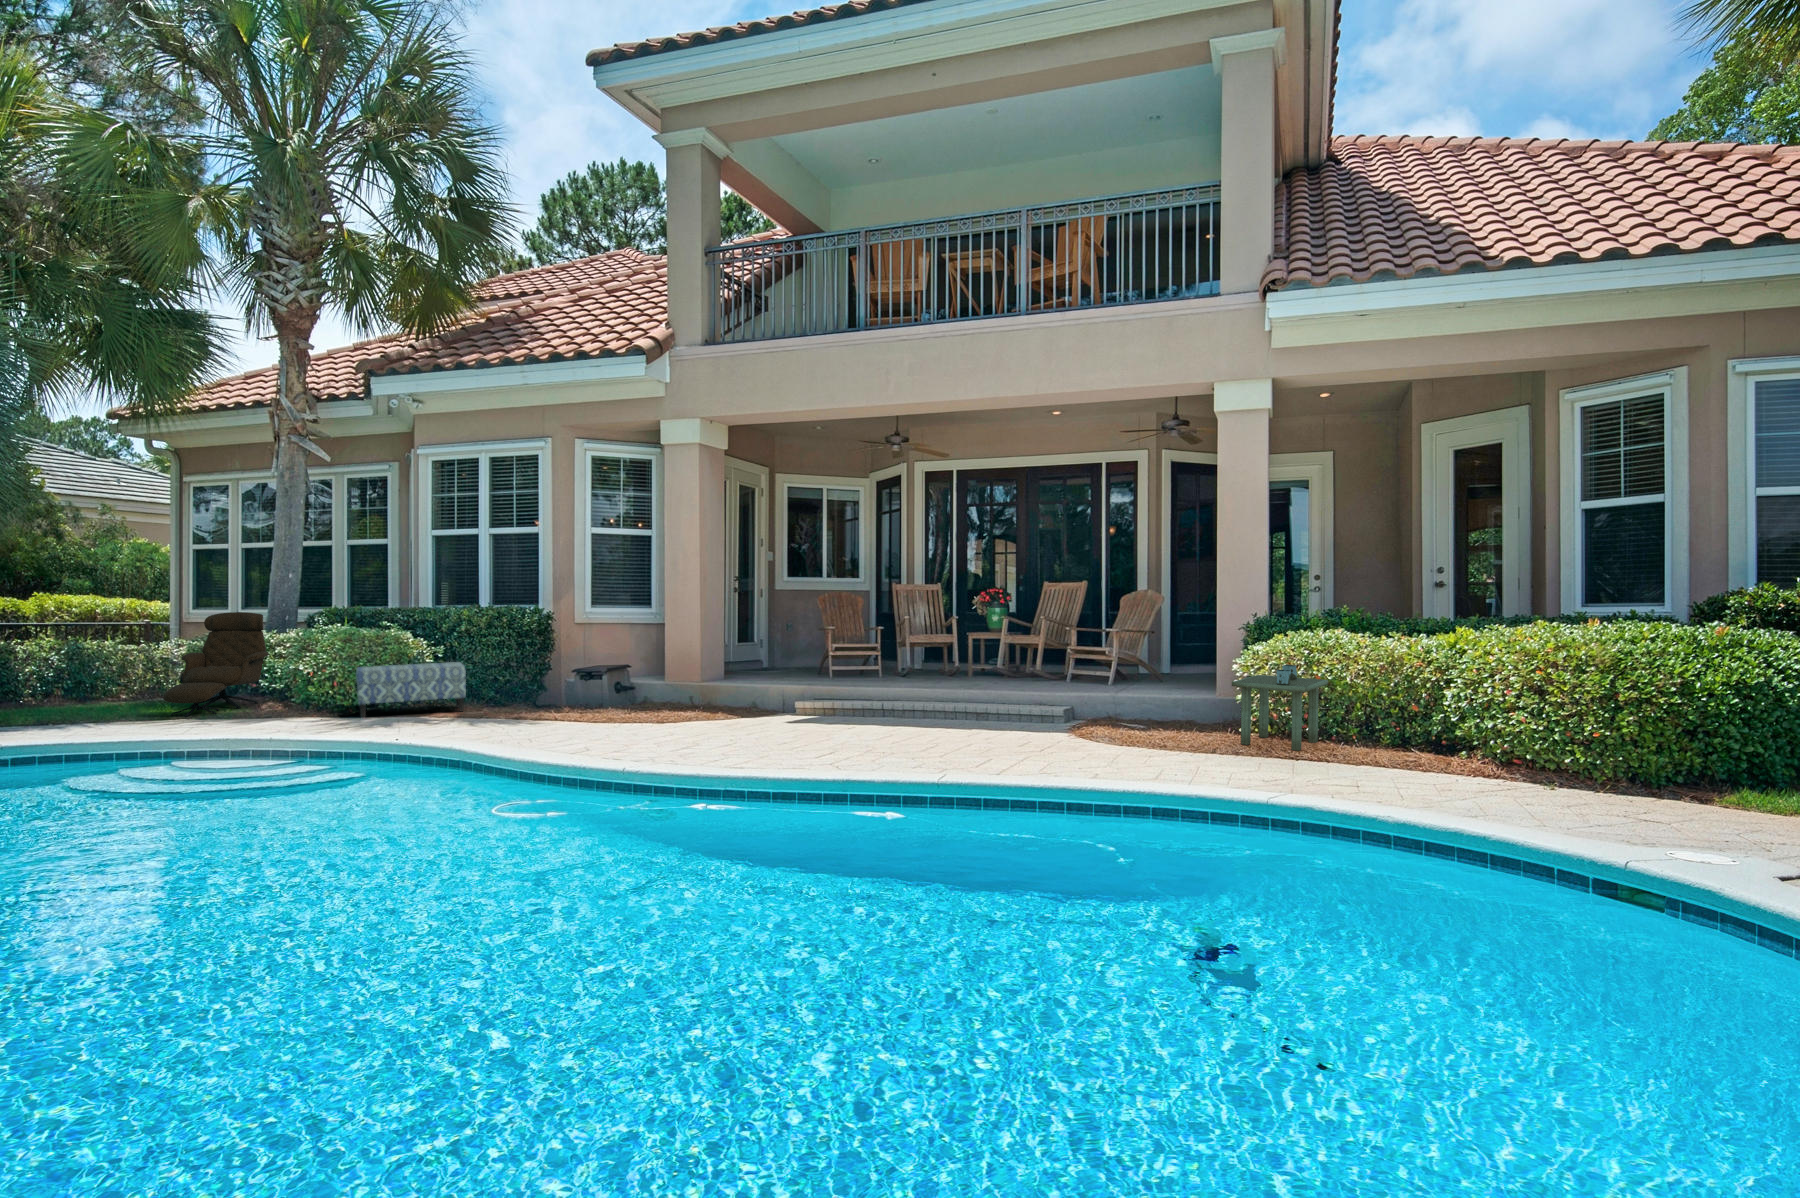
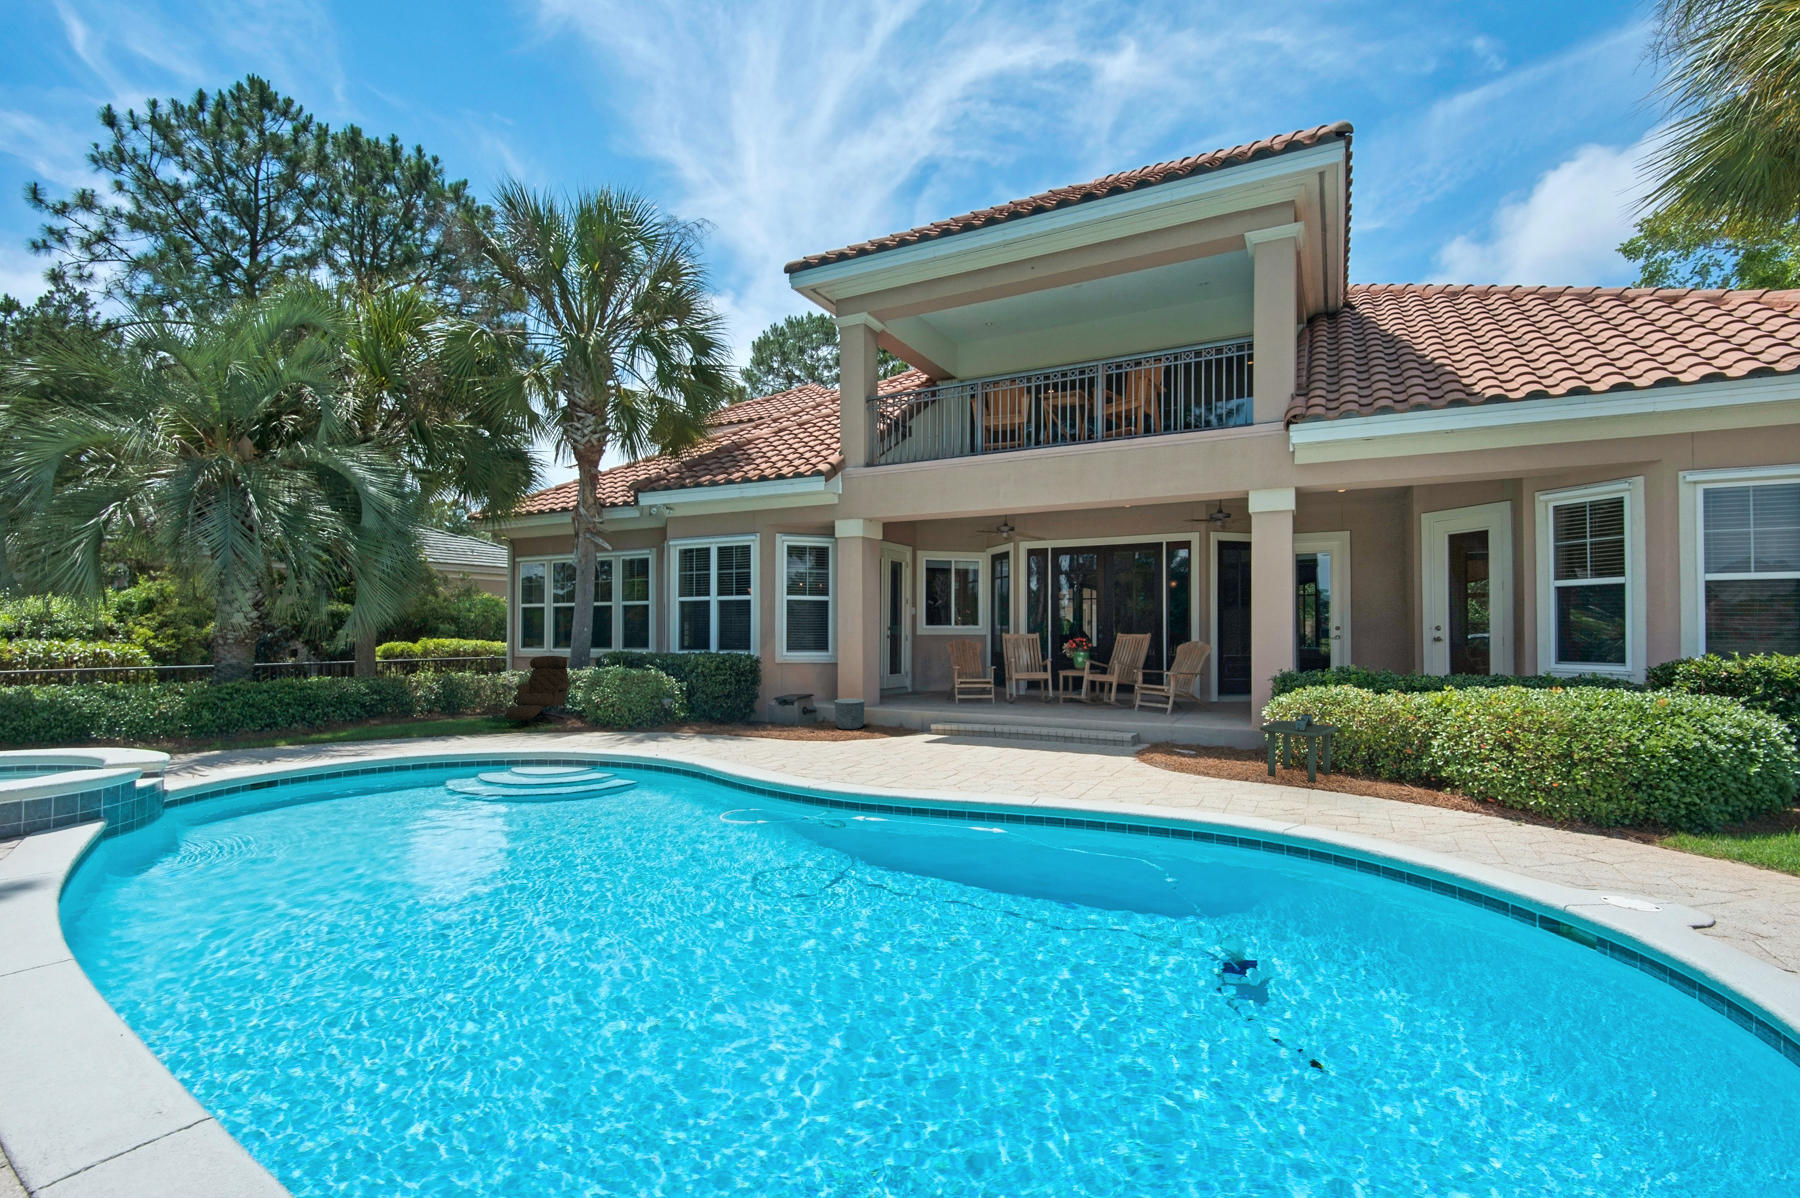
bench: present [356,662,466,718] -> none [628,692,700,733]
planter: none [661,668,703,709] -> present [835,699,865,729]

